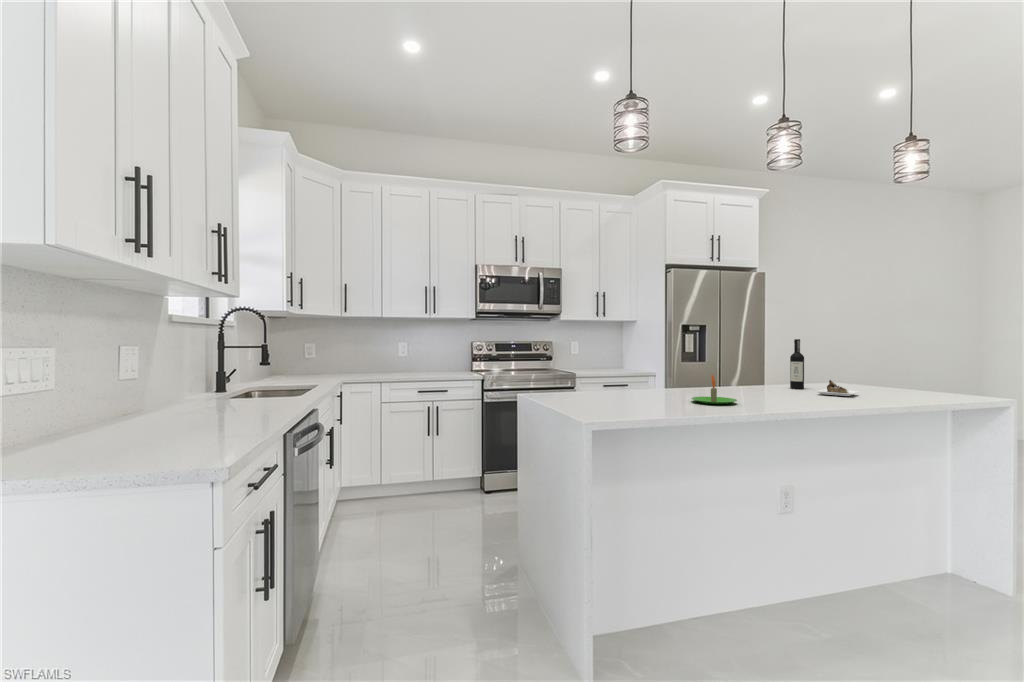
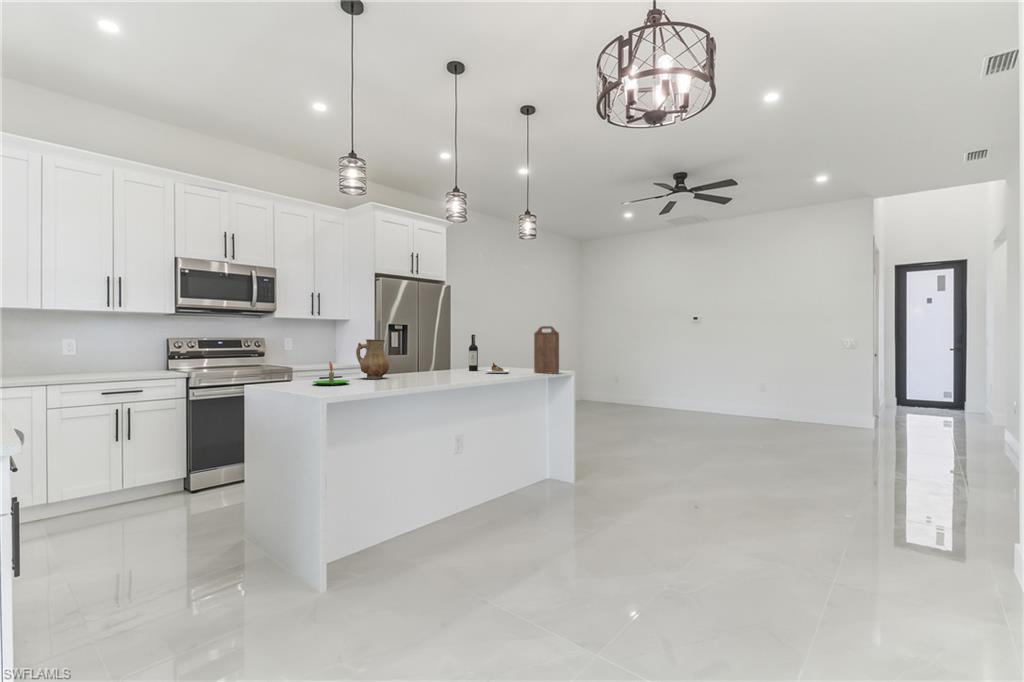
cutting board: none [903,327,954,402] -> present [534,326,559,374]
ceramic pitcher: none [636,347,677,396] -> present [356,339,389,379]
candle: present [691,375,737,404] -> present [313,362,349,385]

